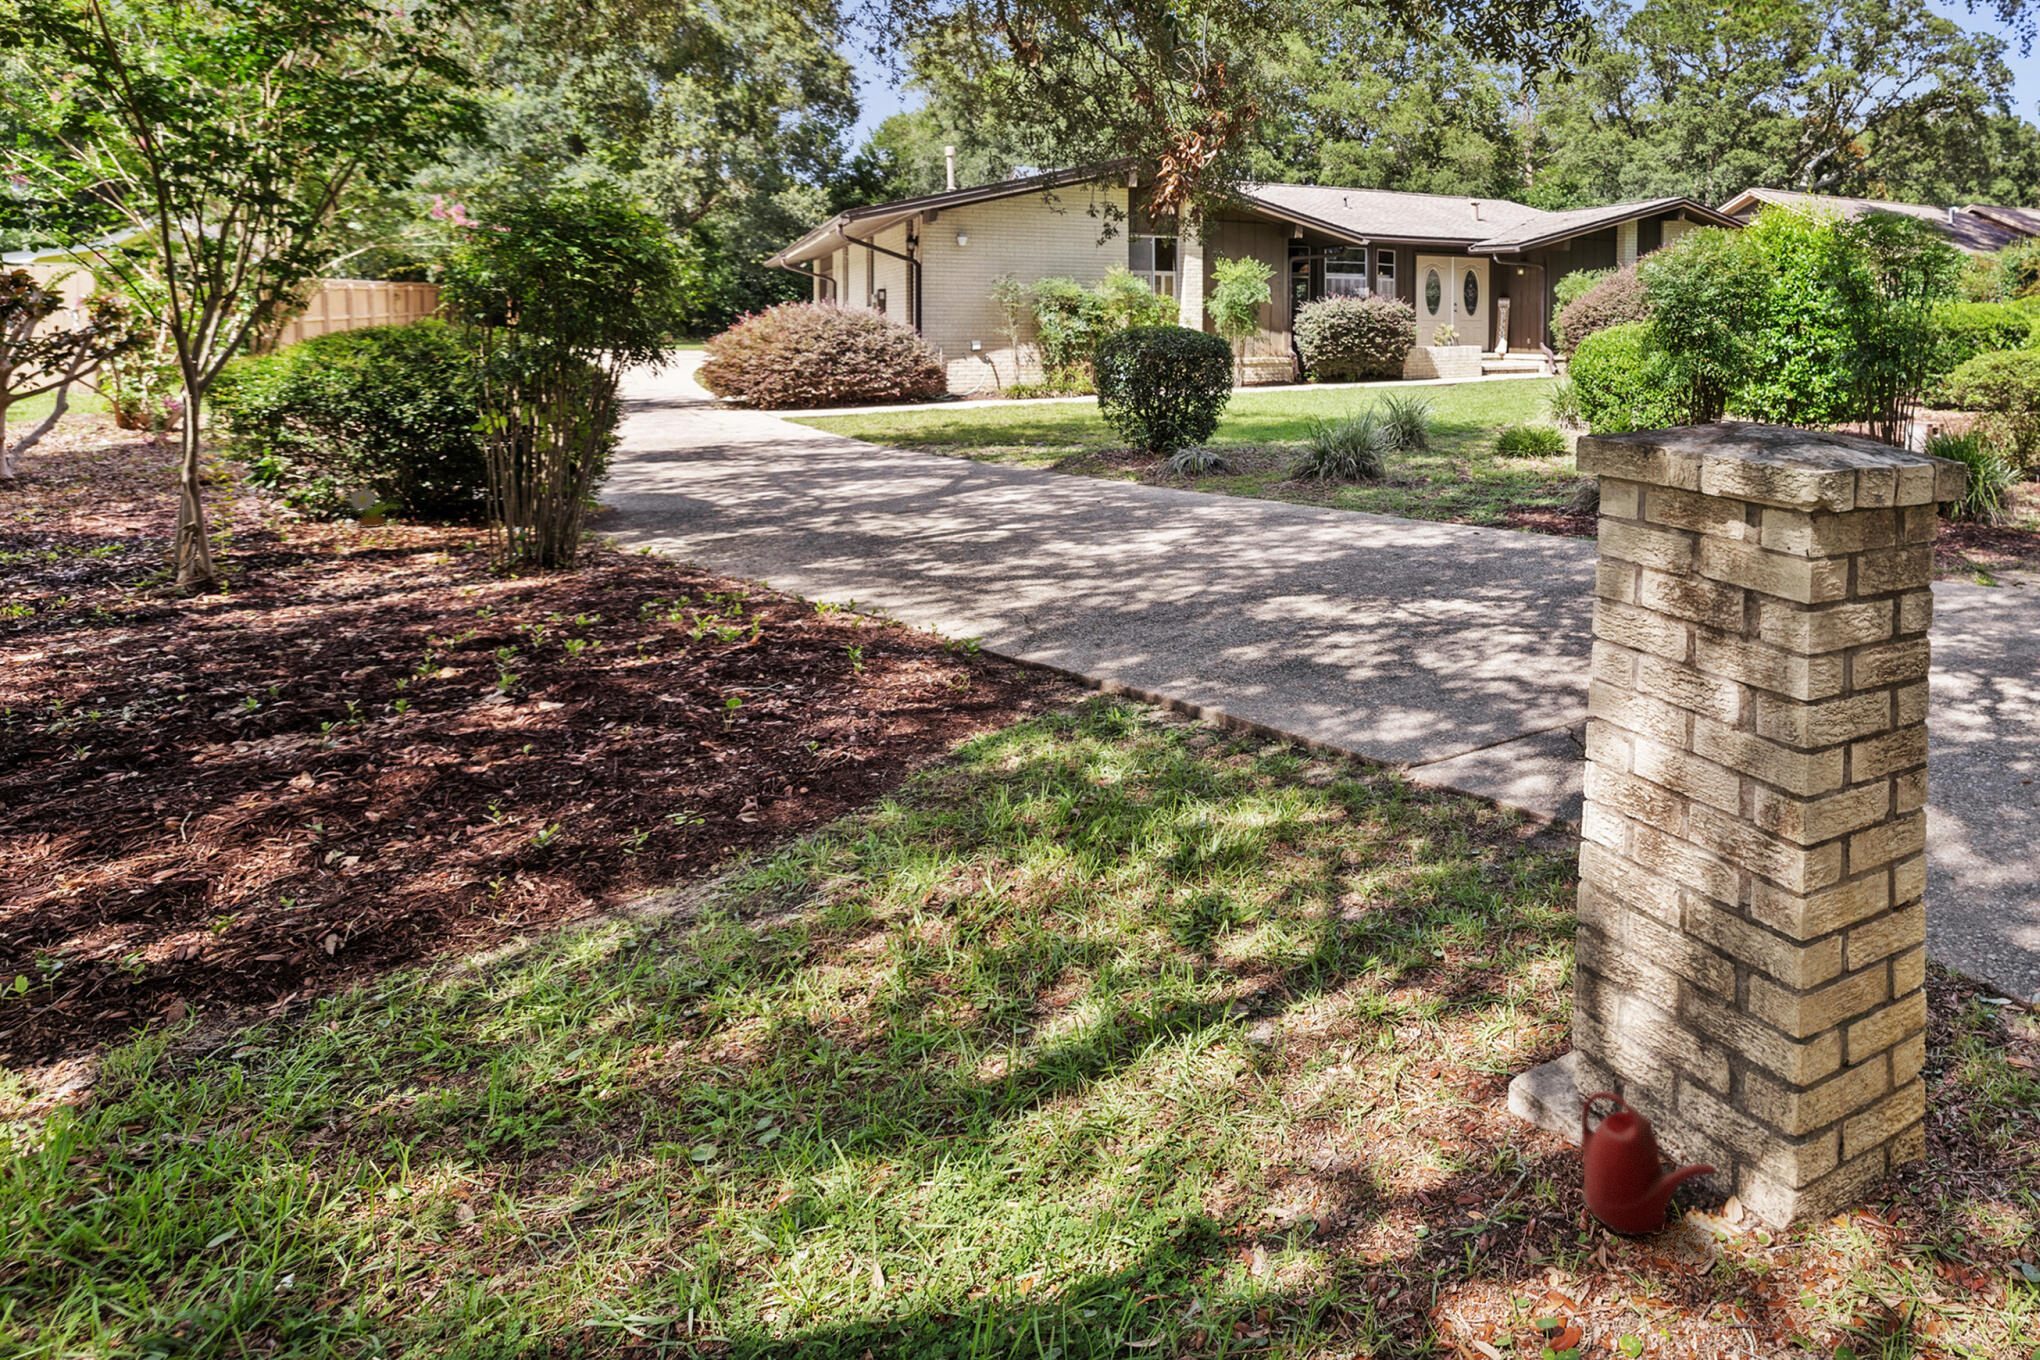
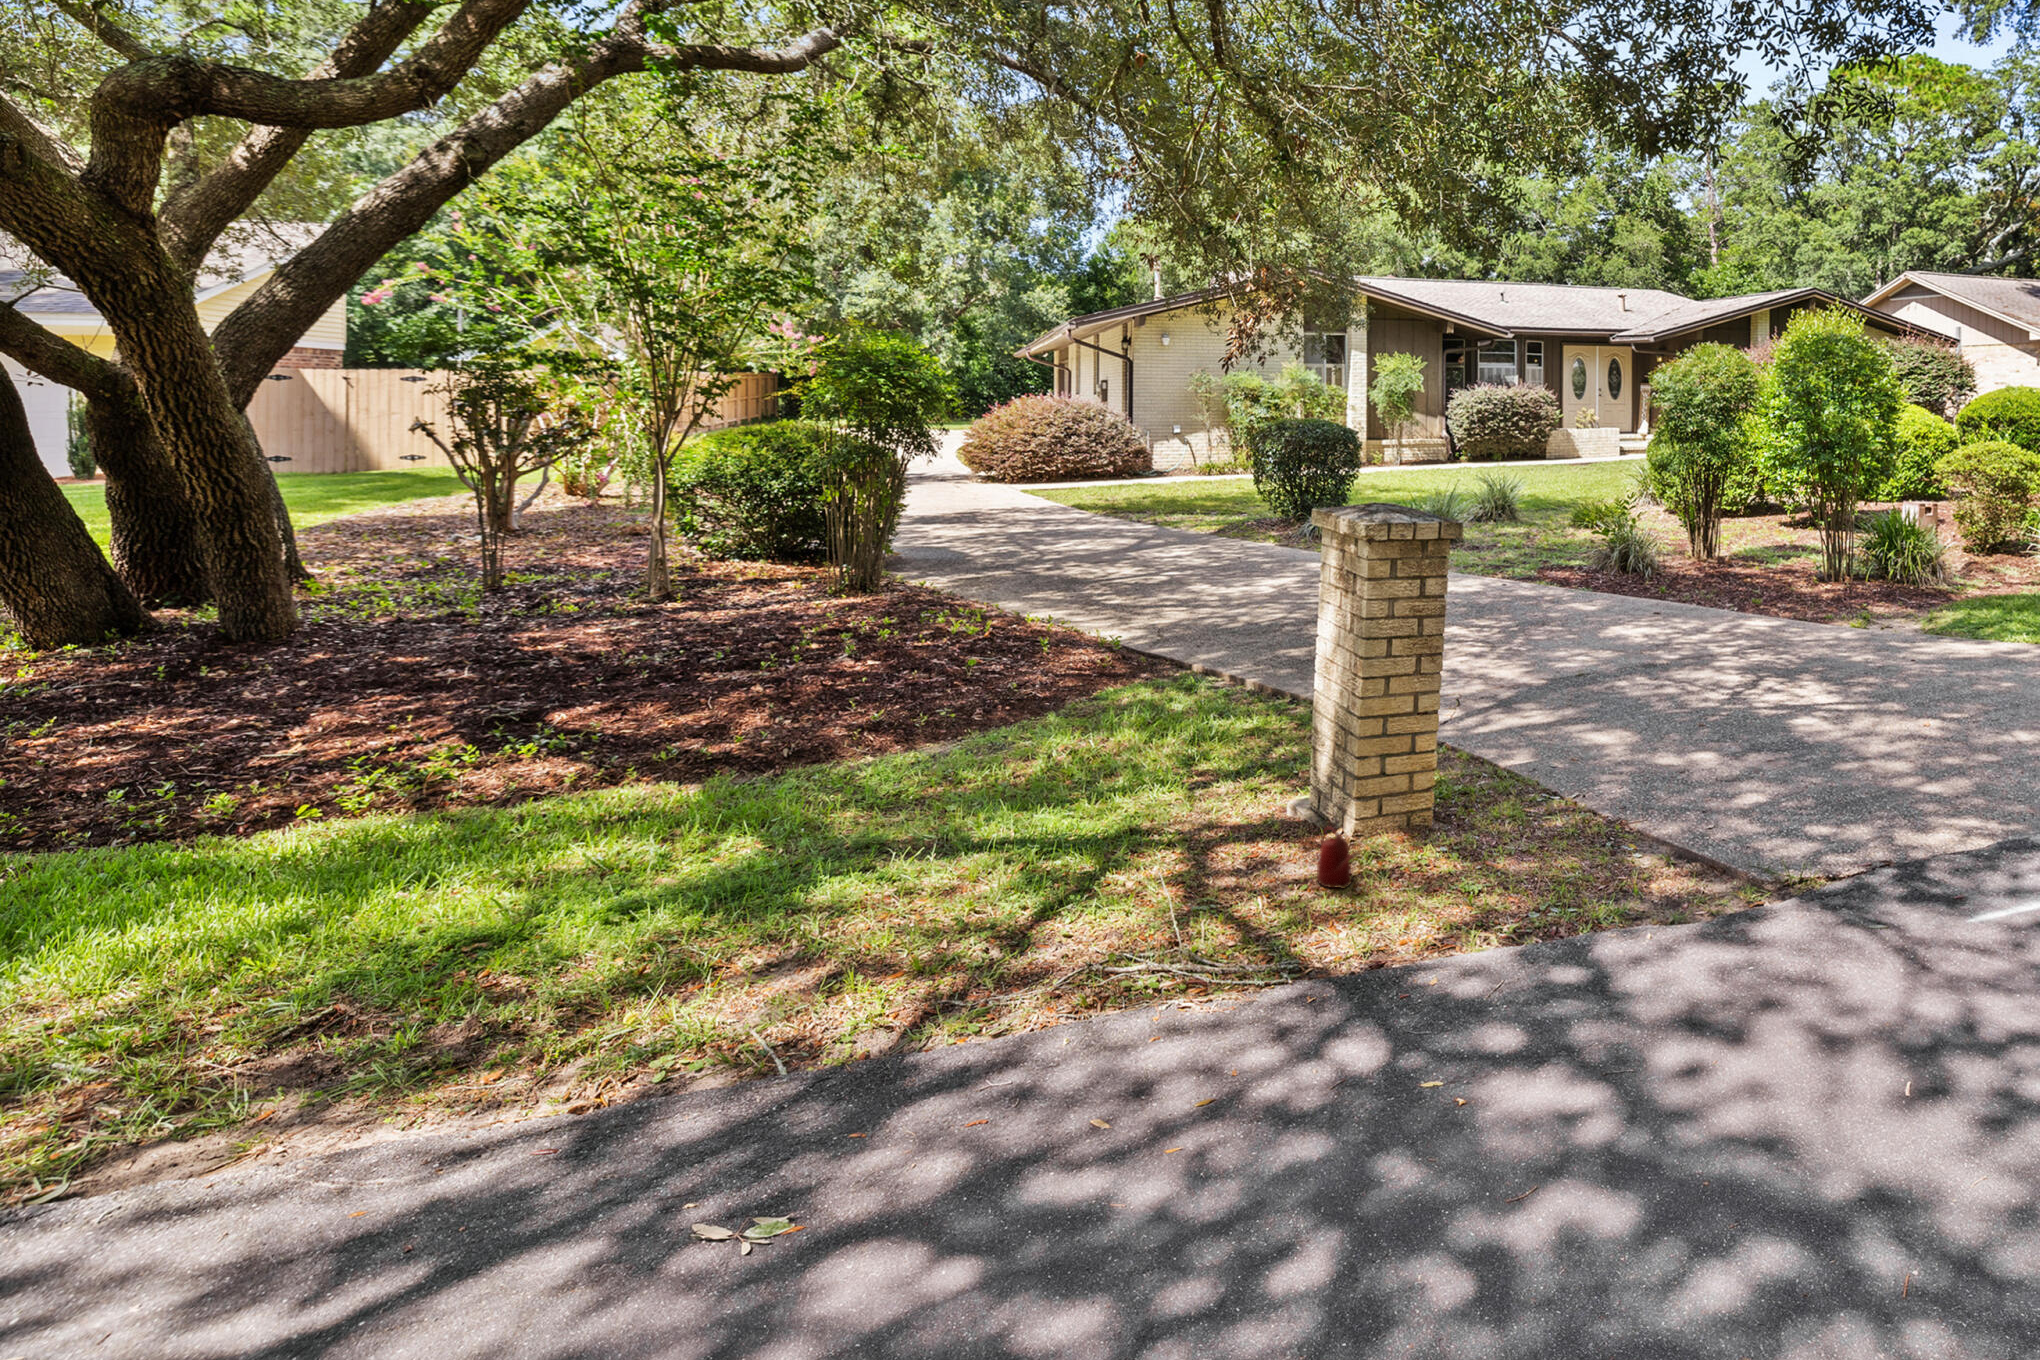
decorative plant: present [350,489,398,528] -> none [737,537,772,564]

